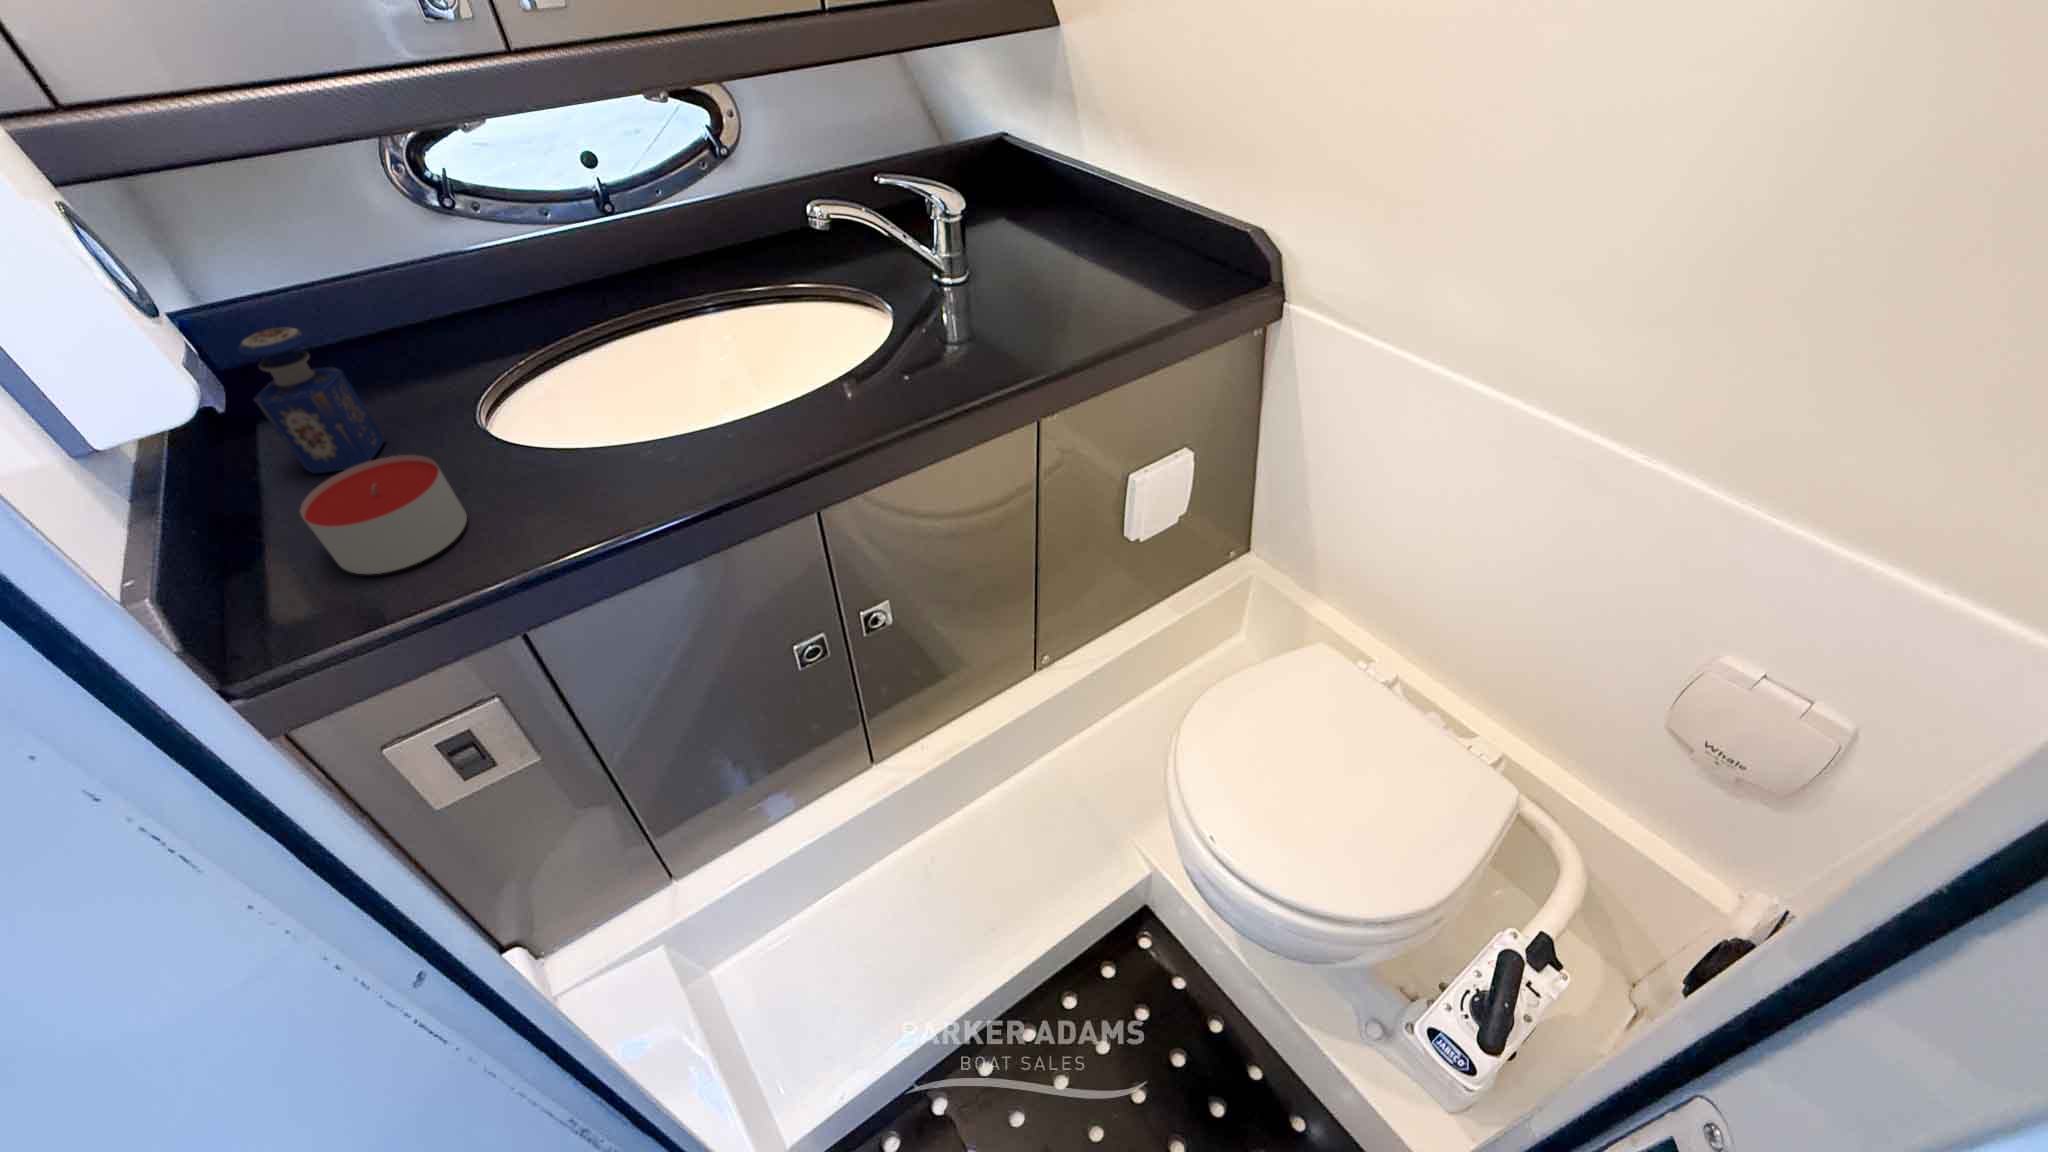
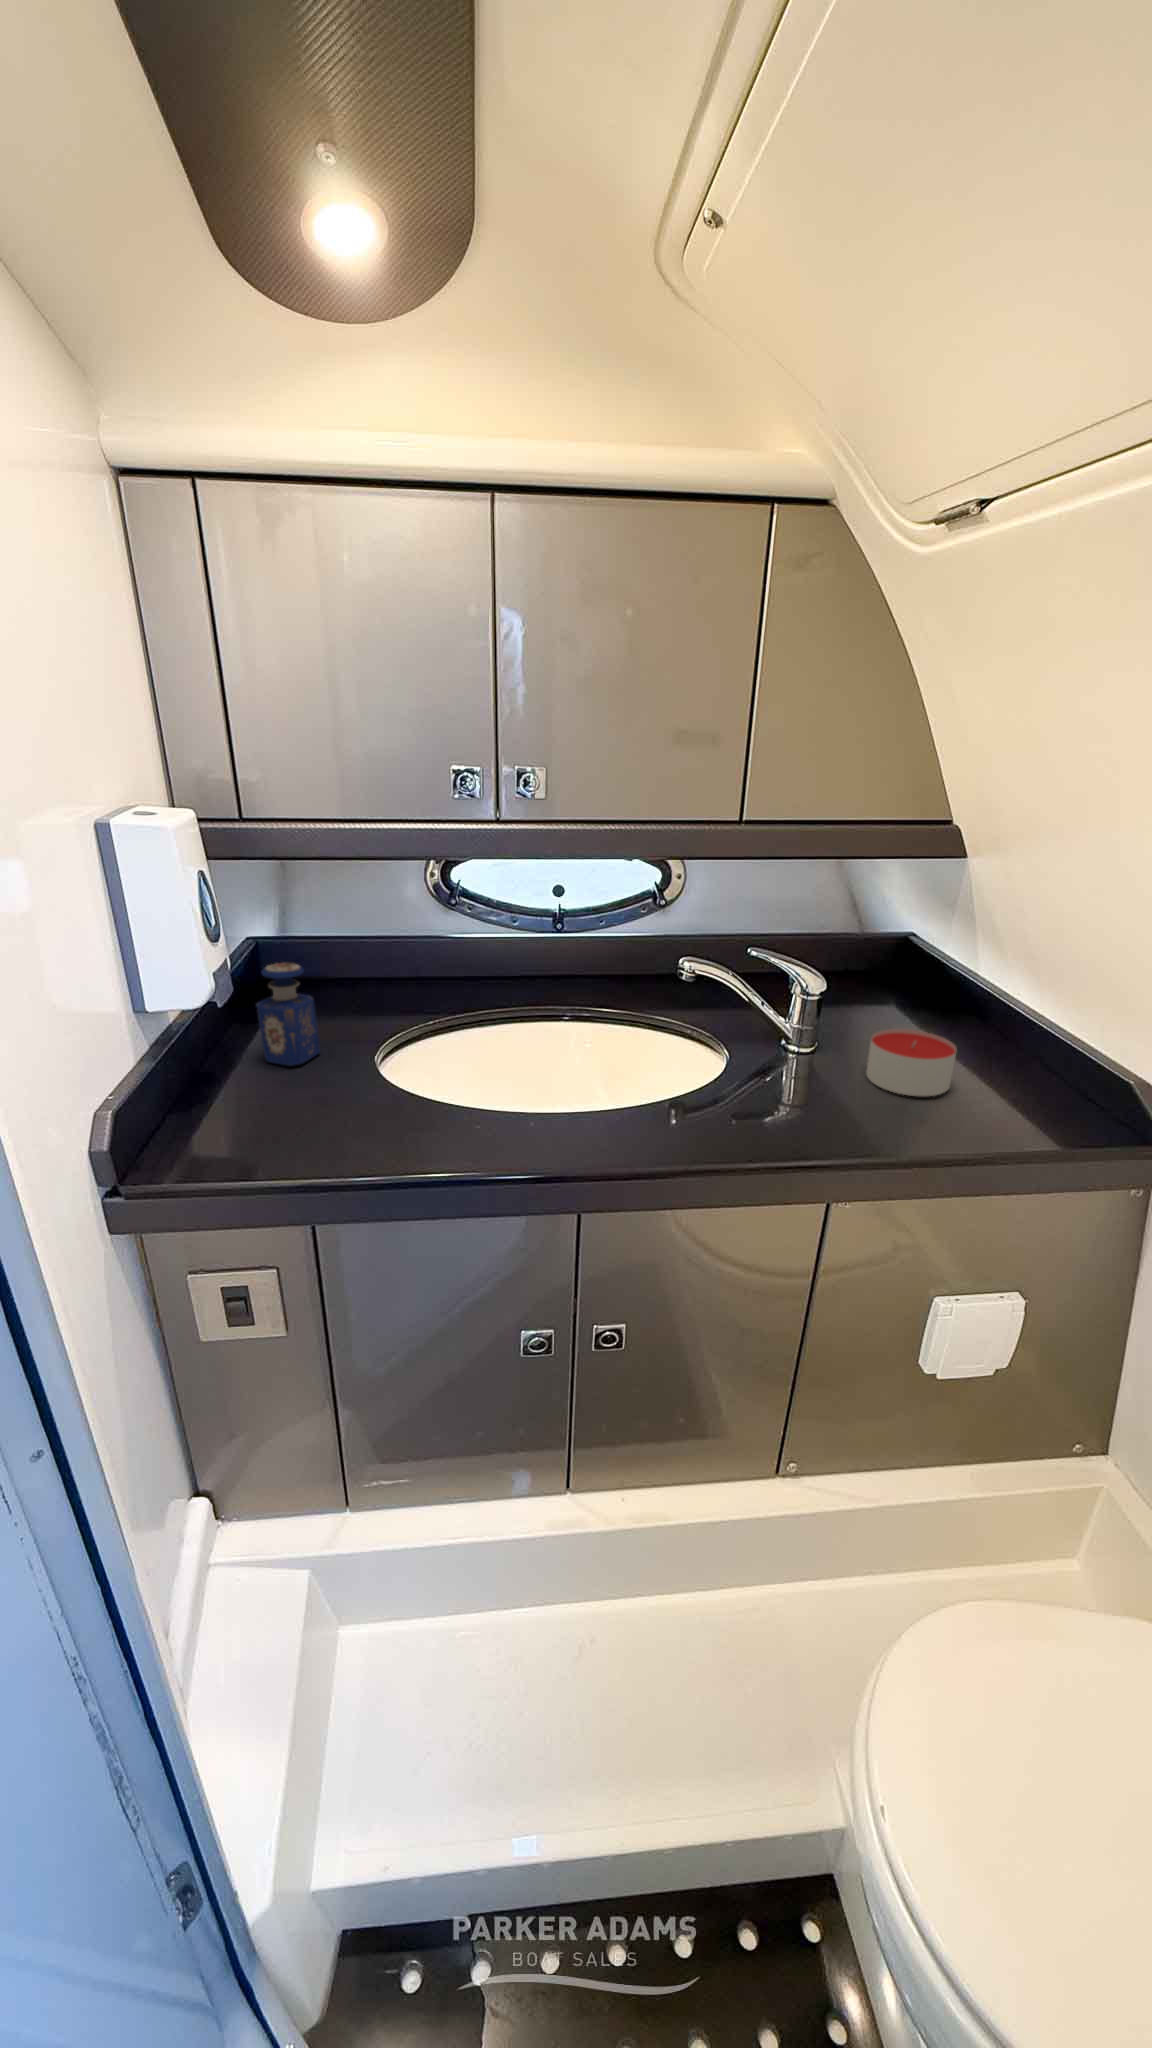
candle: present [300,455,467,574] -> present [866,1029,957,1096]

